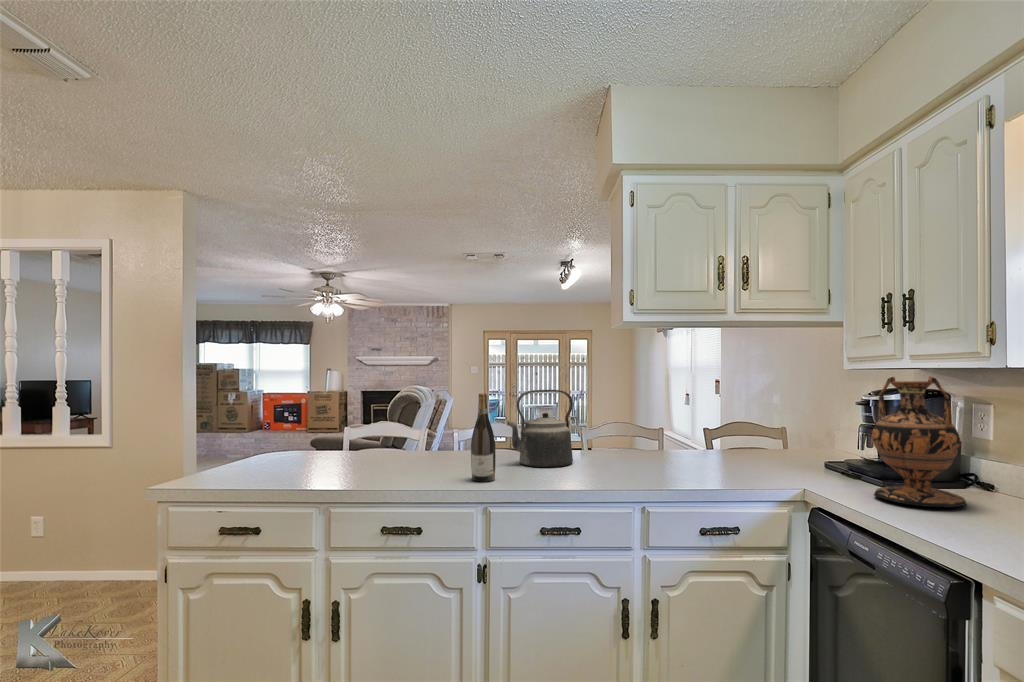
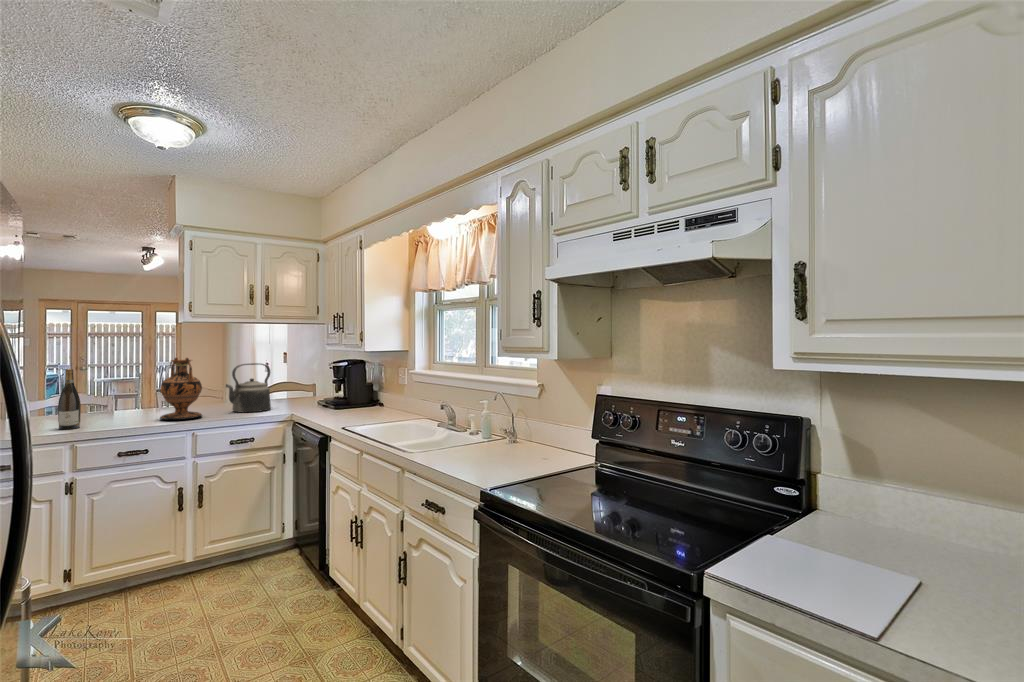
vase: present [872,376,966,507] -> present [160,358,202,420]
kettle: present [507,390,573,467] -> present [226,363,271,412]

